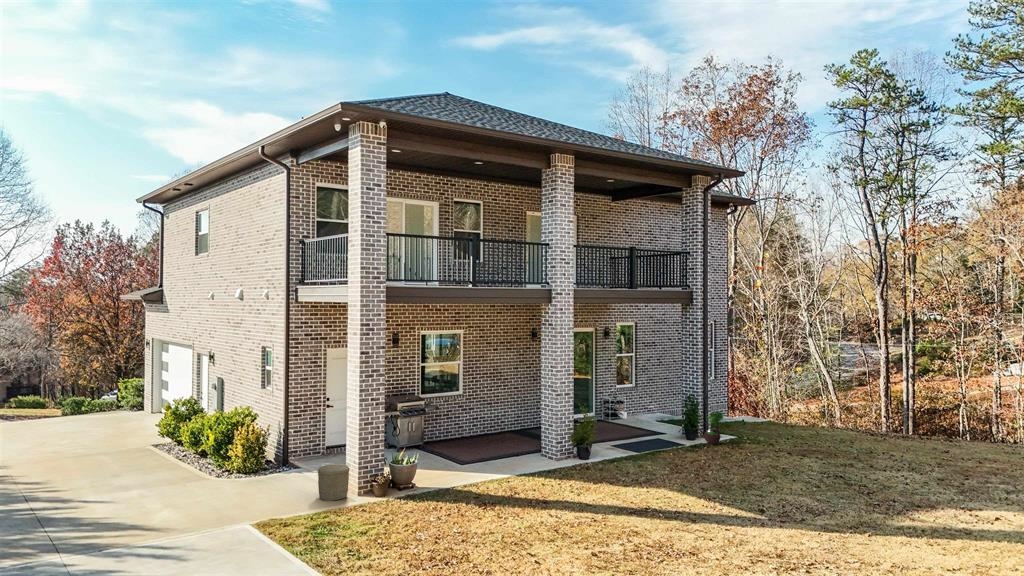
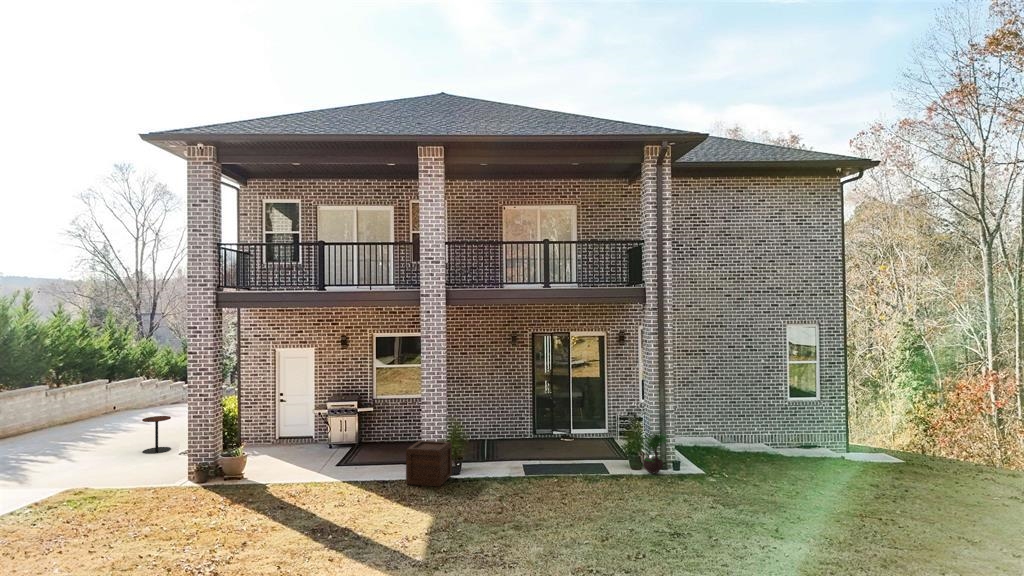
wooden crate: none [557,431,601,473] -> present [406,441,452,487]
side table: none [203,436,238,482] -> present [142,416,171,454]
woven basket: present [318,464,350,501] -> none [159,450,189,481]

